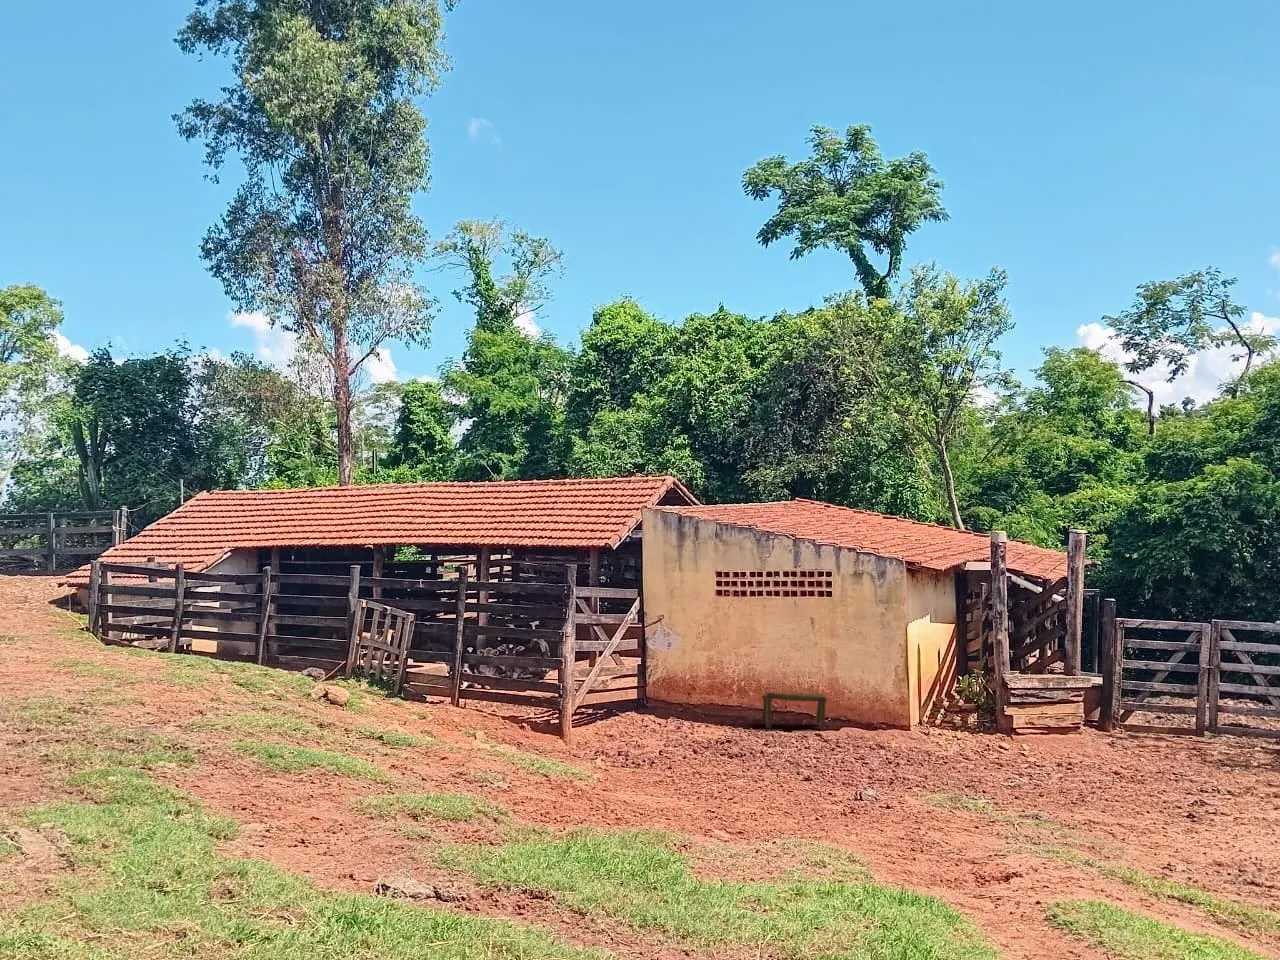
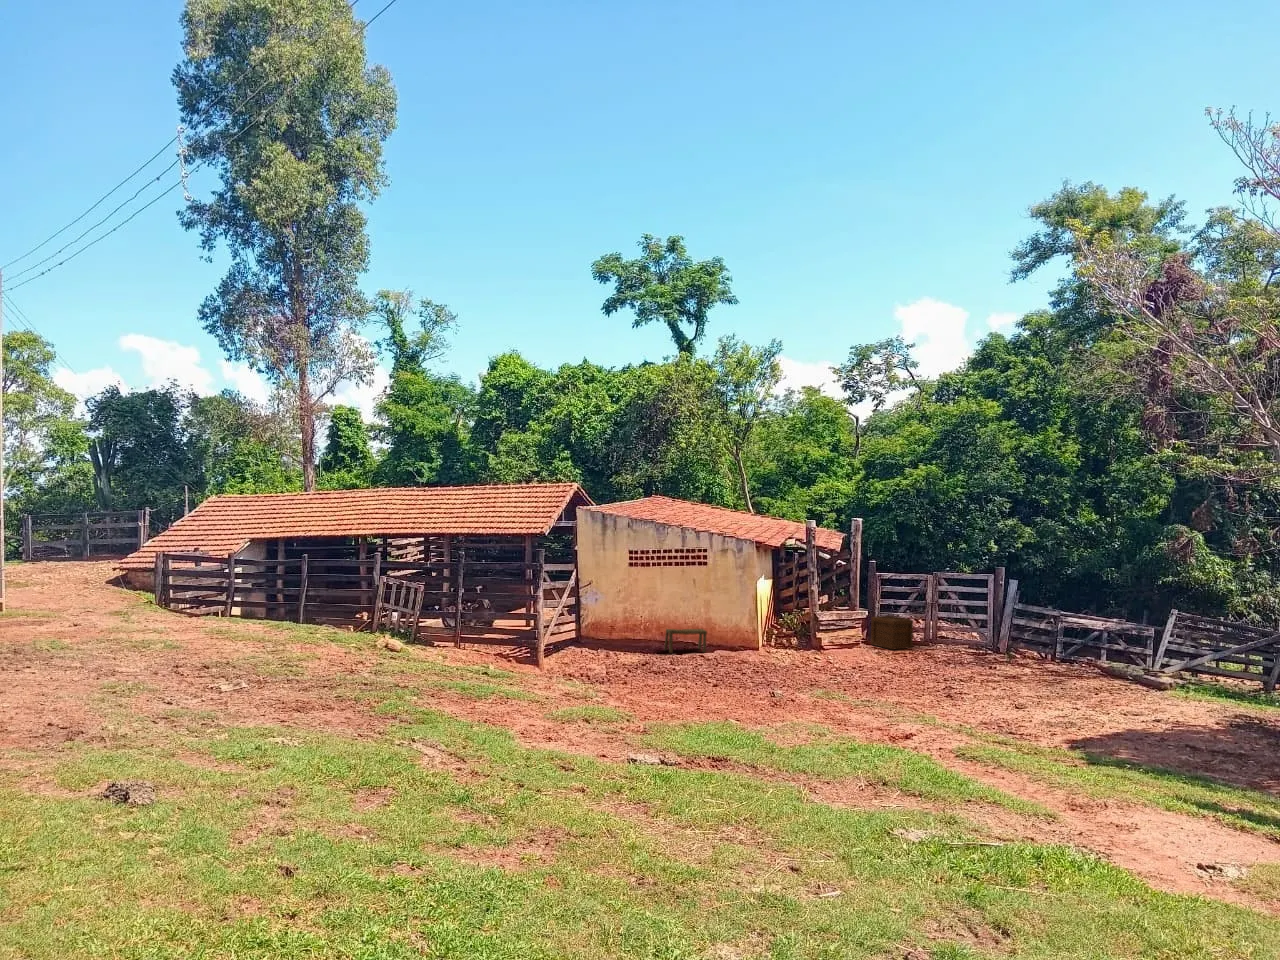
wooden crate: none [1103,688,1177,743] -> present [871,616,913,650]

